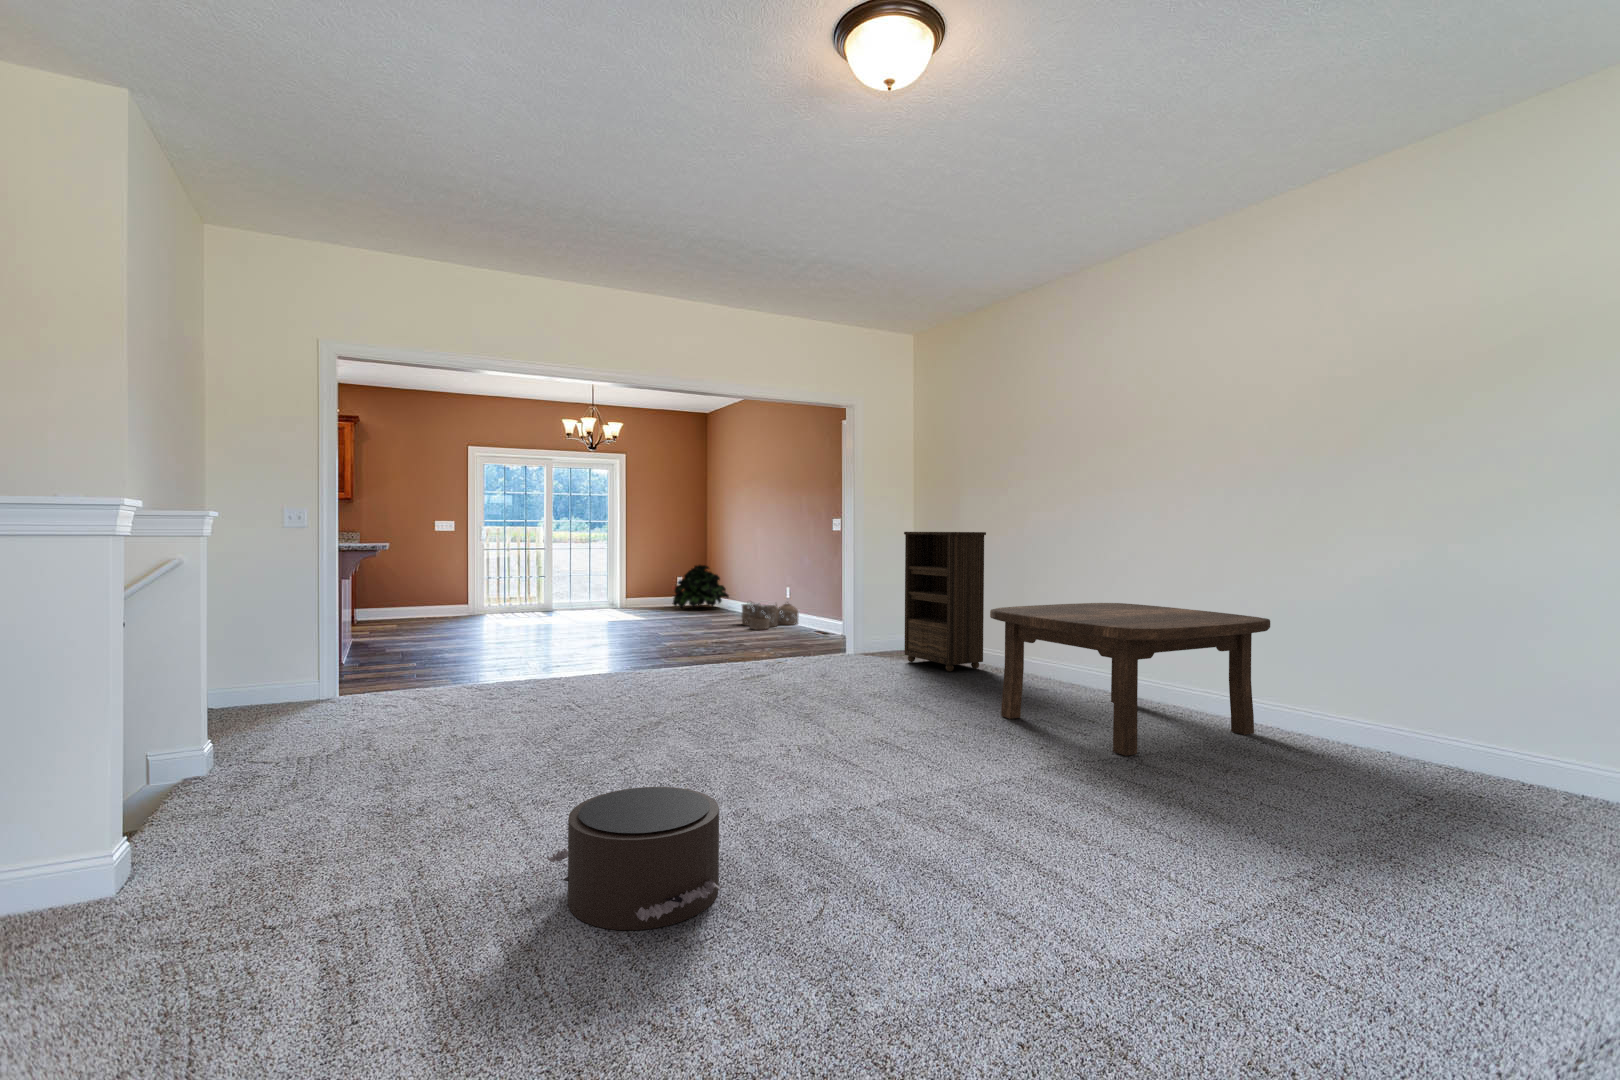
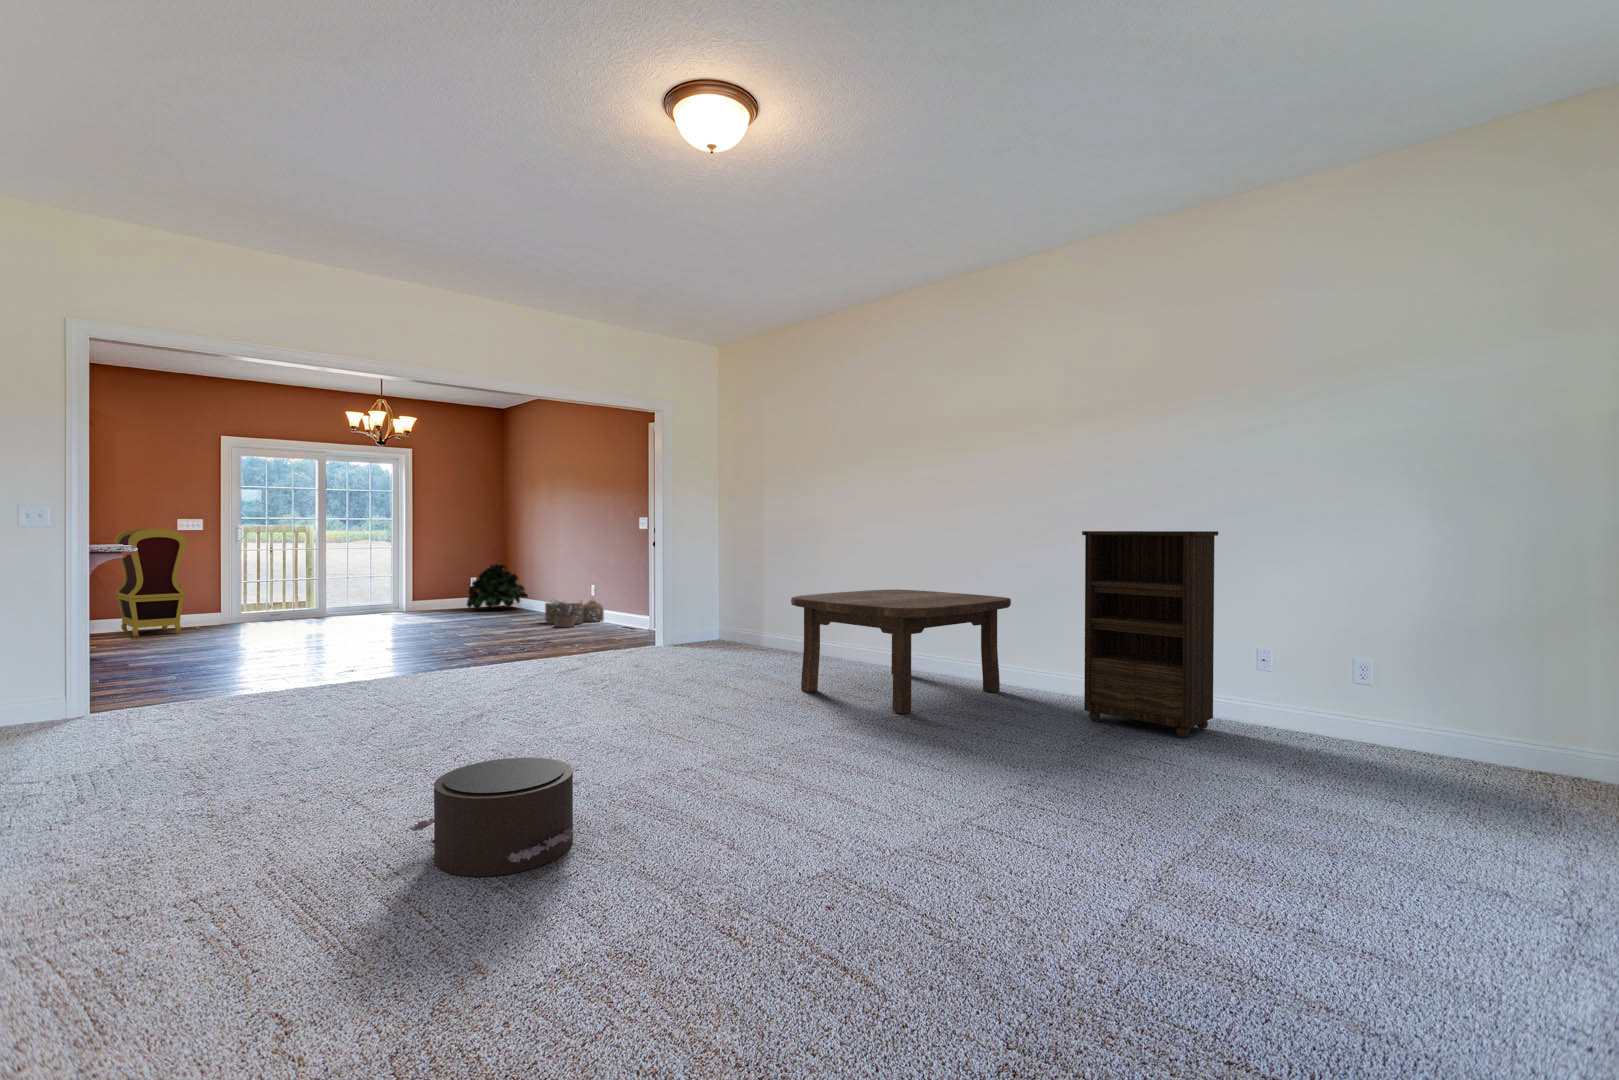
armchair: none [384,529,437,624] -> present [115,529,186,637]
bookshelf: present [904,532,986,671] -> present [1082,531,1218,737]

